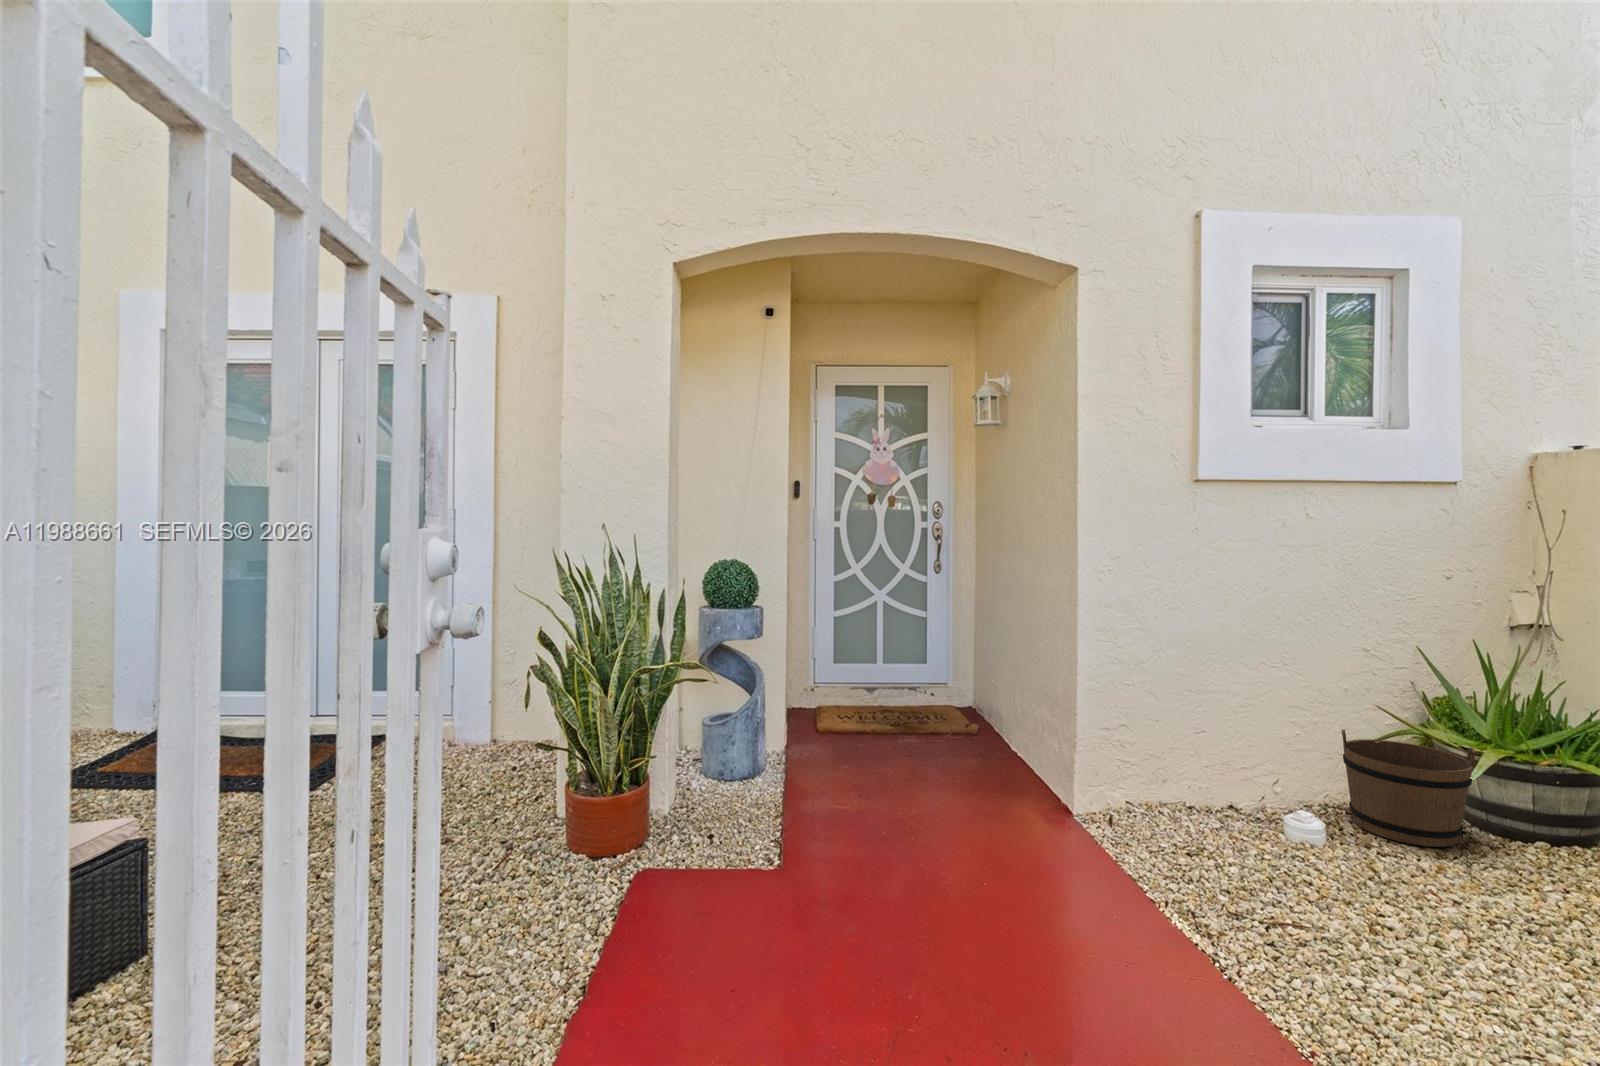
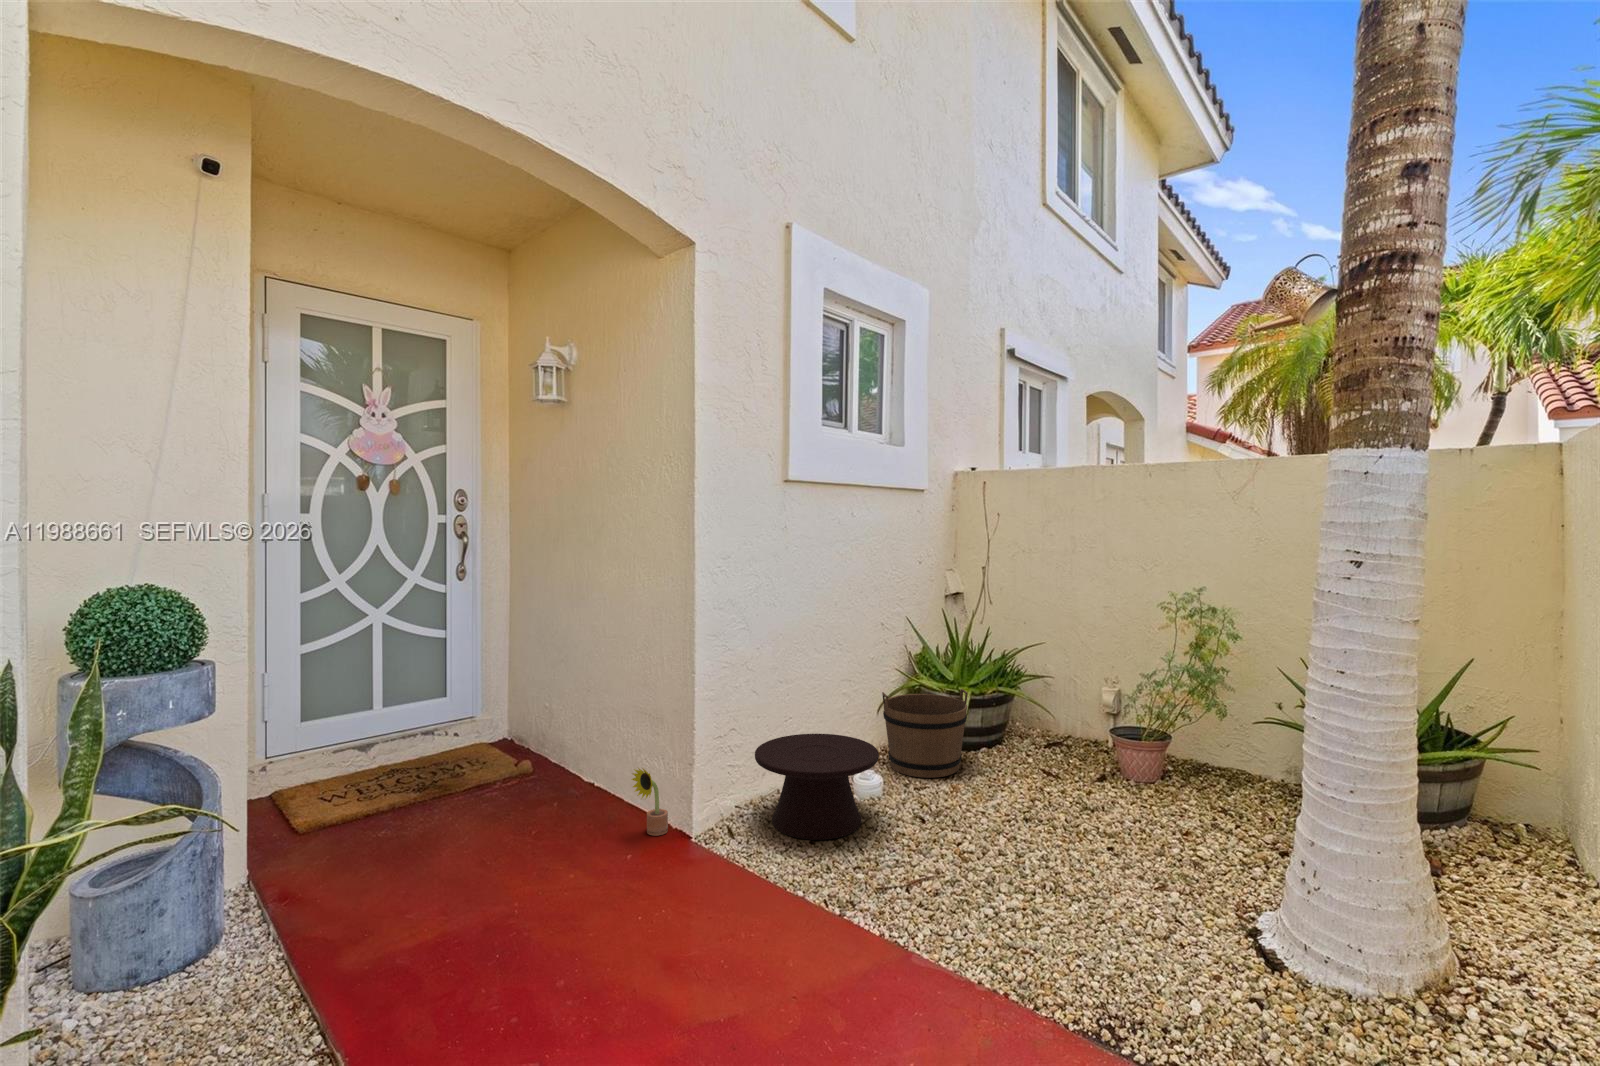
decorative plant: none [1024,739,1055,804] -> present [632,768,668,836]
side table: none [1141,747,1289,860] -> present [755,734,879,840]

